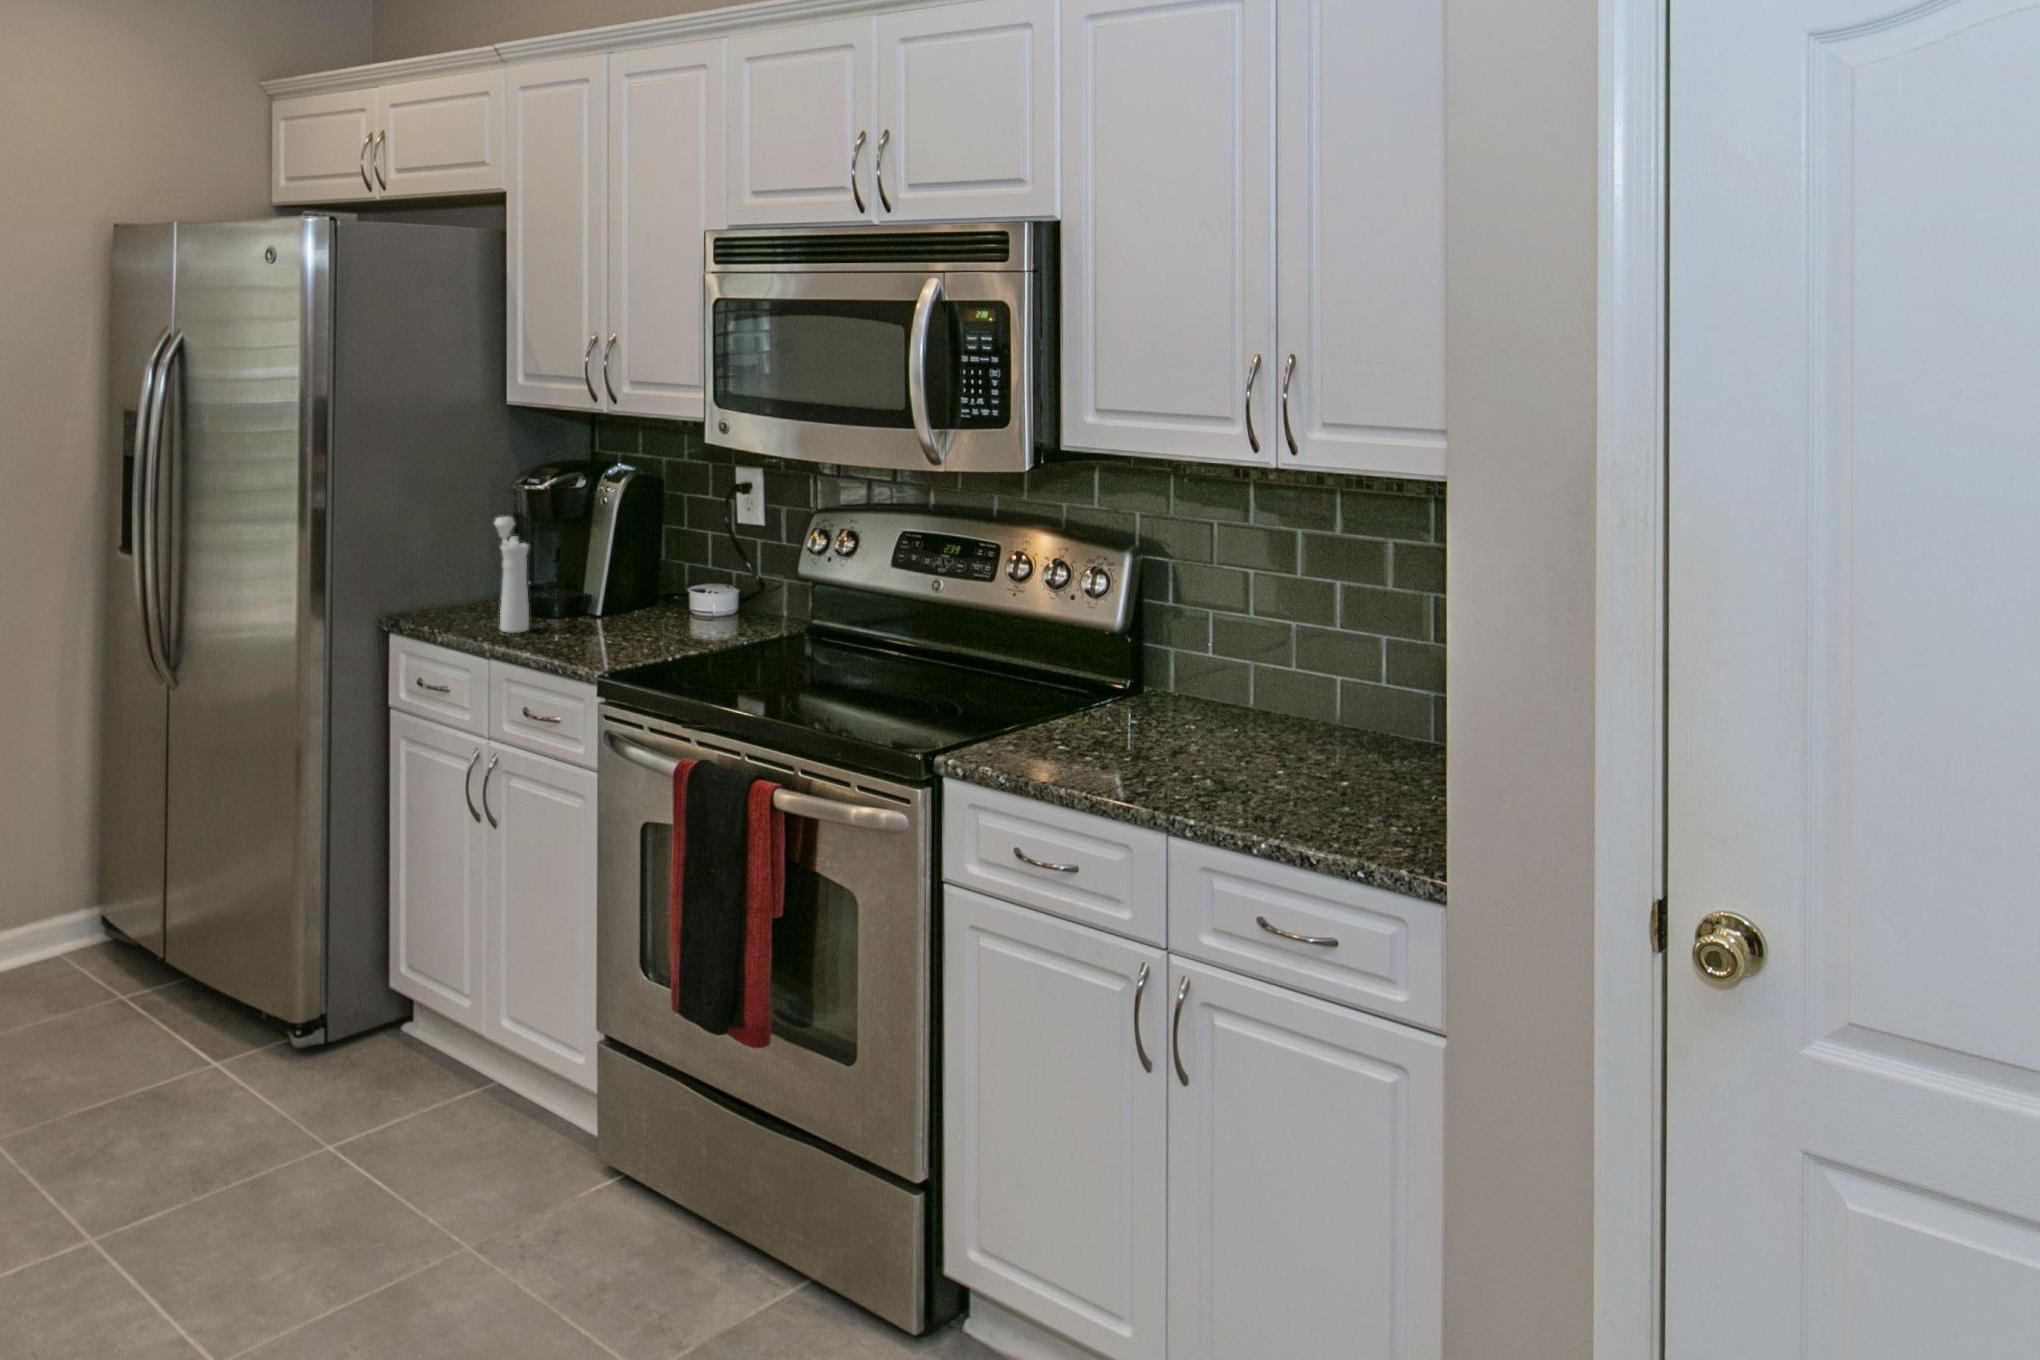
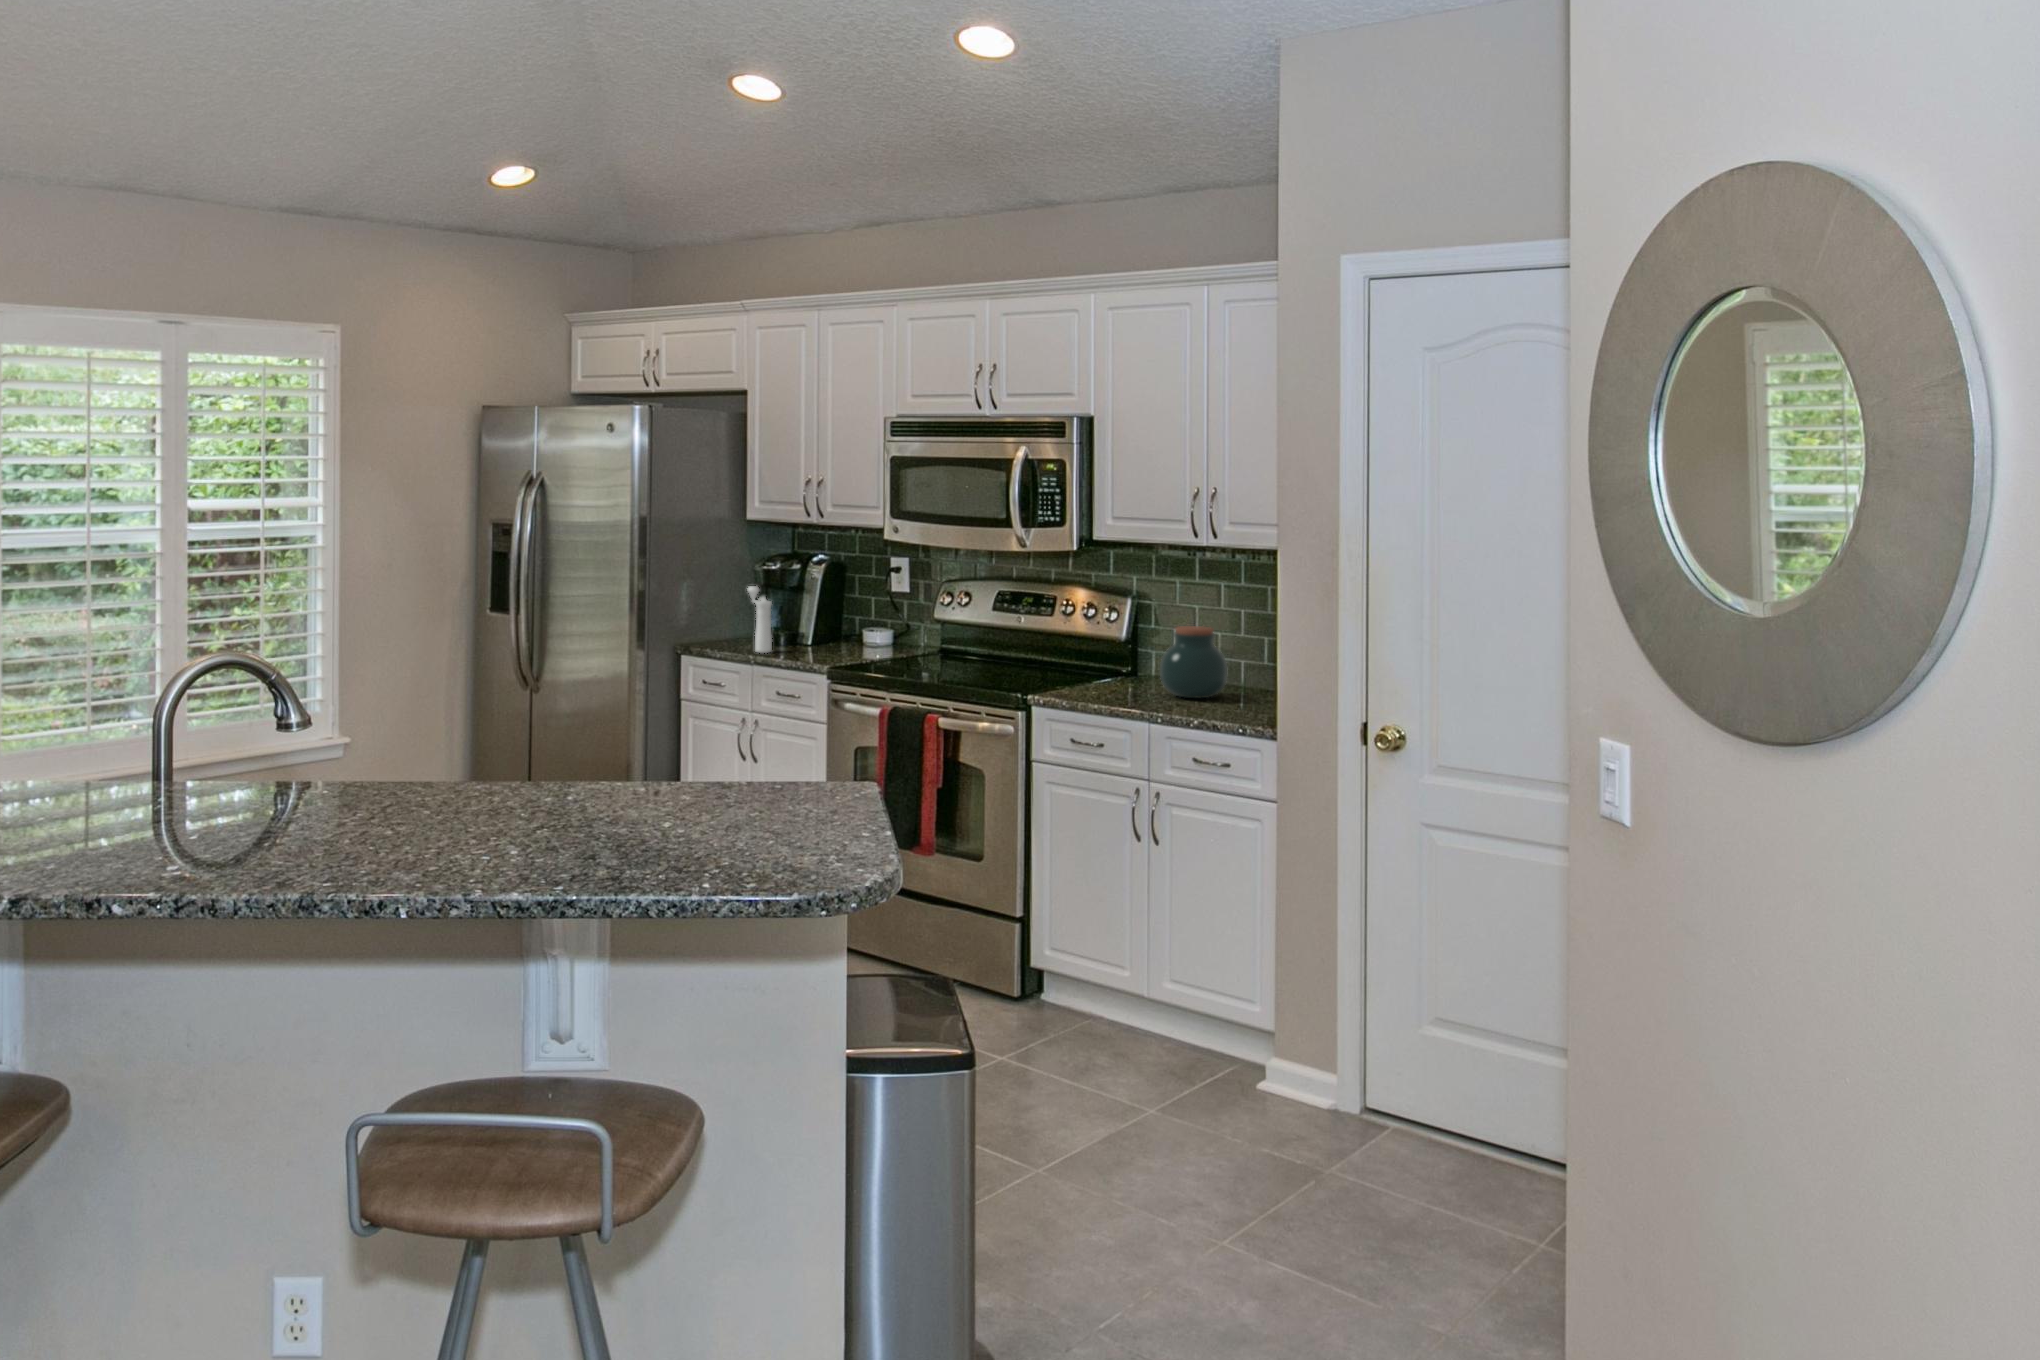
jar: none [1186,619,1313,763] -> present [1160,626,1228,698]

